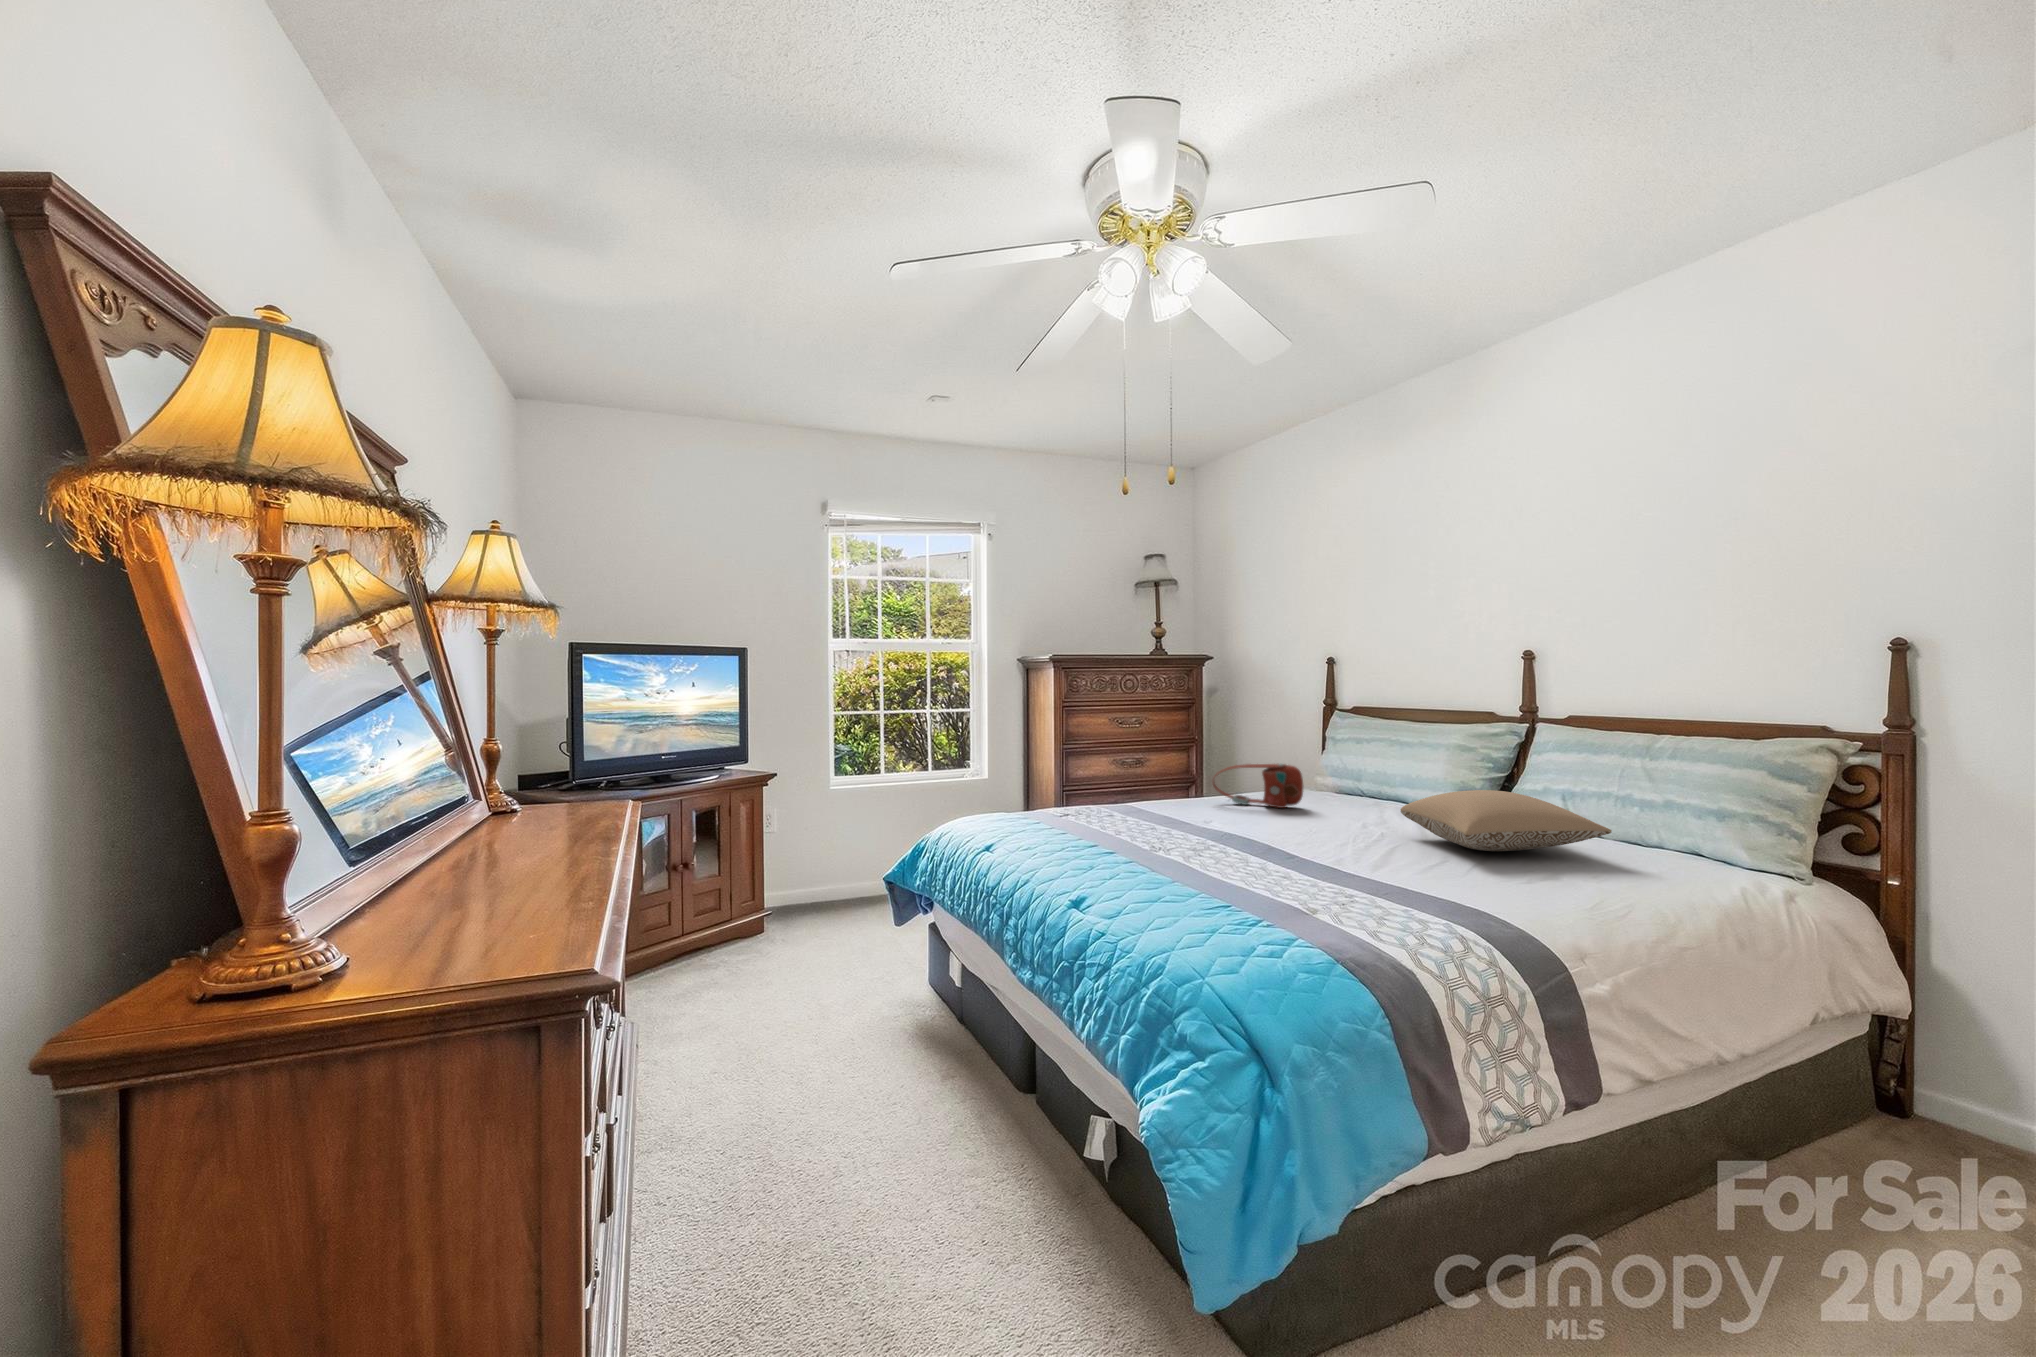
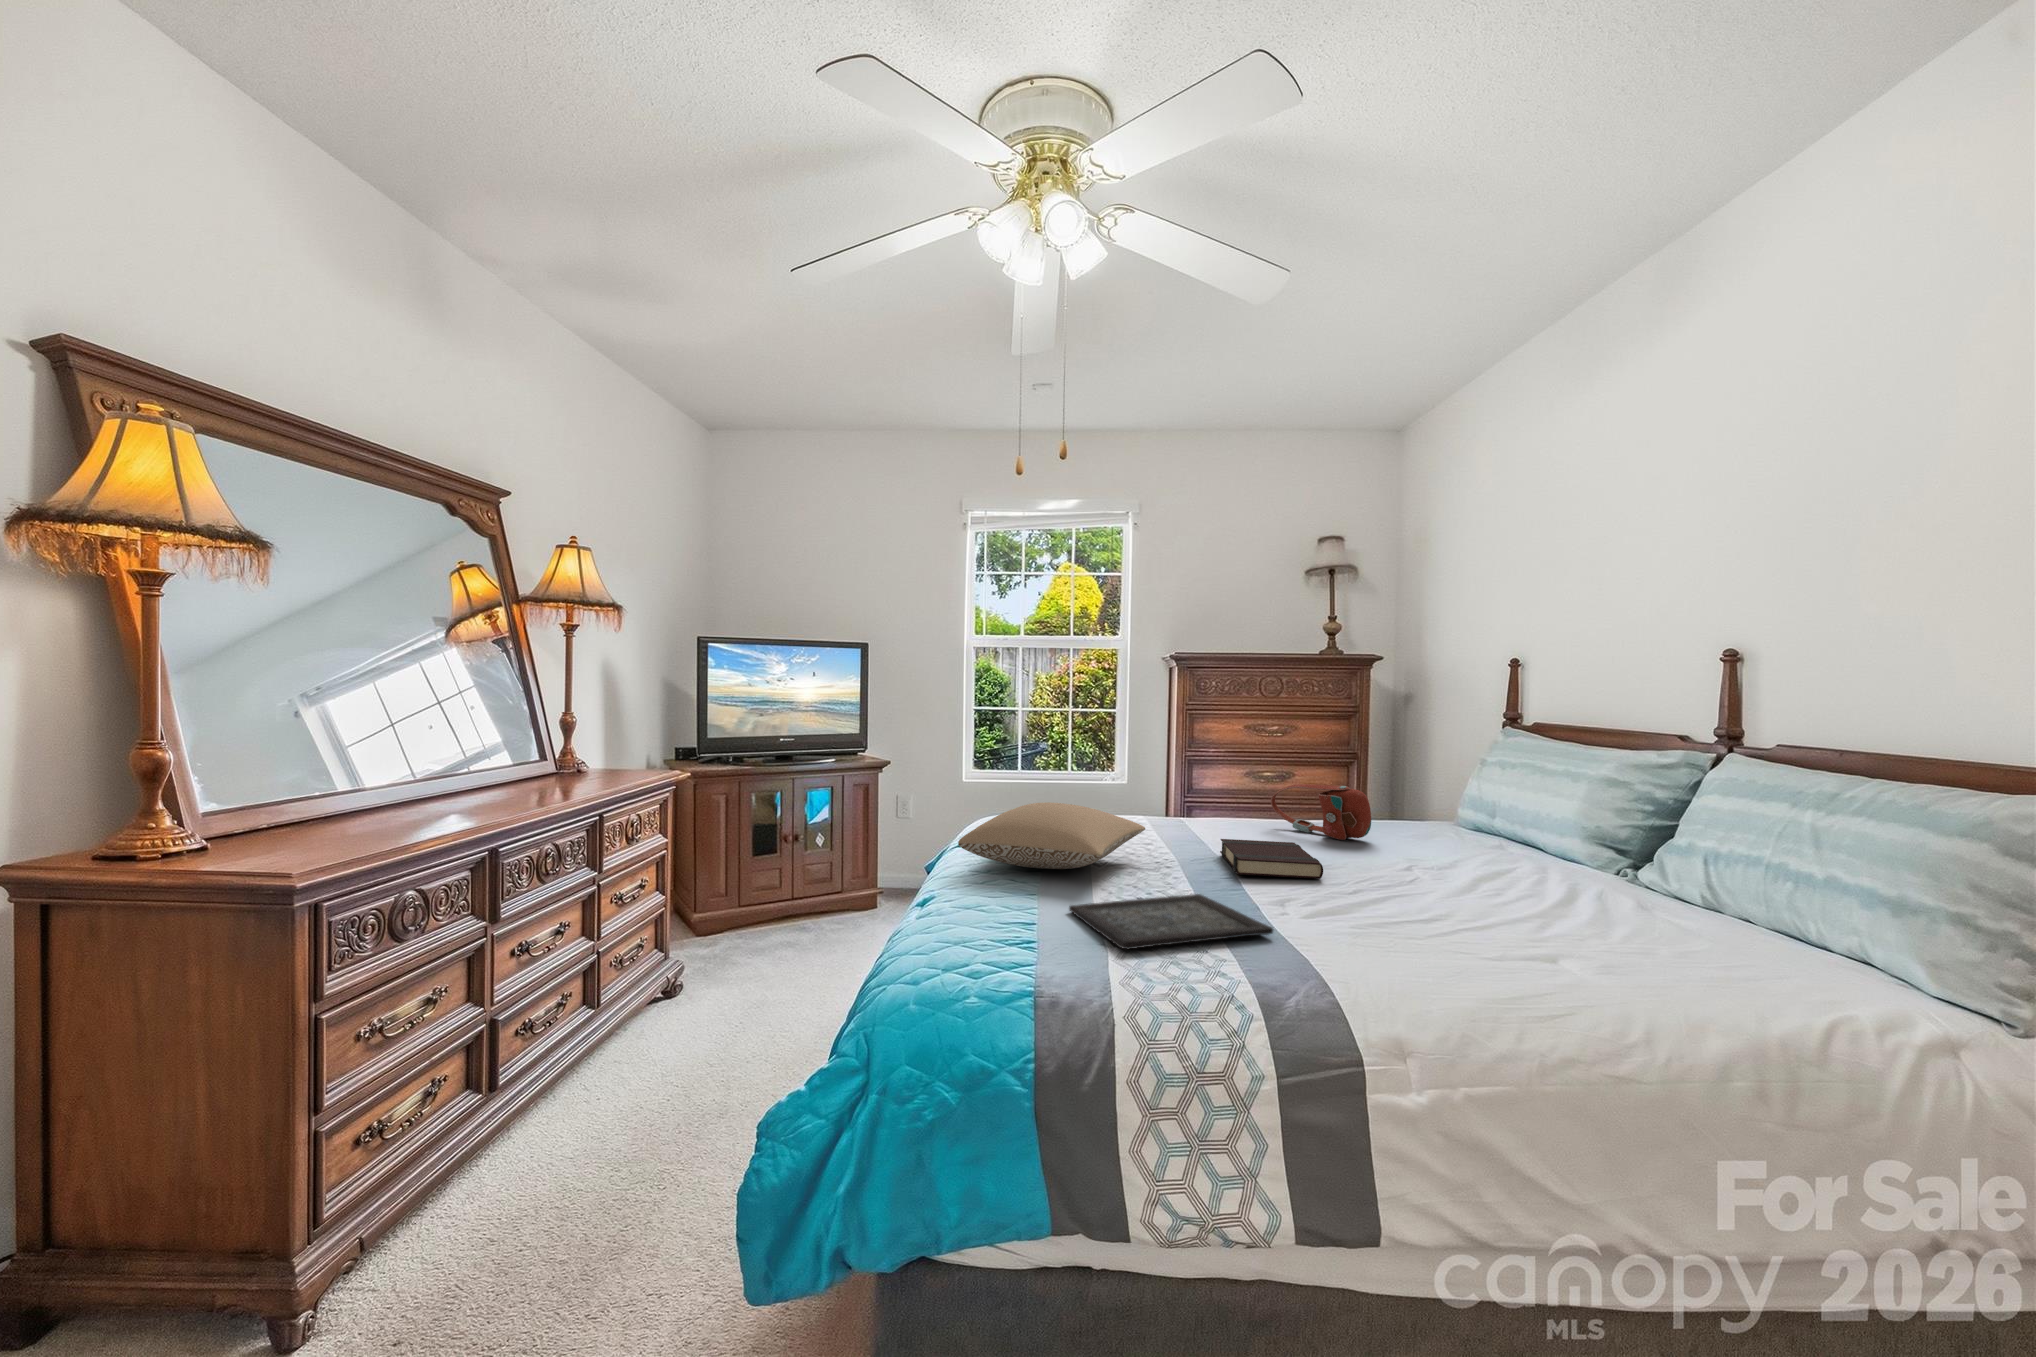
pillow: present [1400,790,1612,851] -> present [958,802,1145,869]
book: none [1225,813,1335,842] -> present [1220,839,1323,879]
tray: none [1220,861,1400,911] -> present [1069,894,1273,949]

